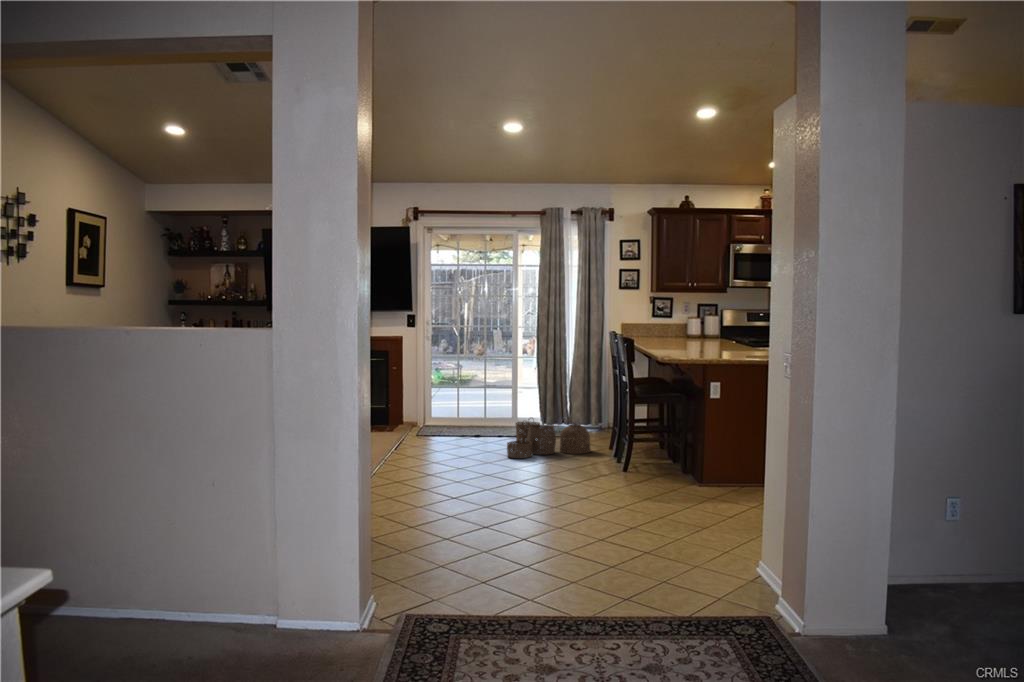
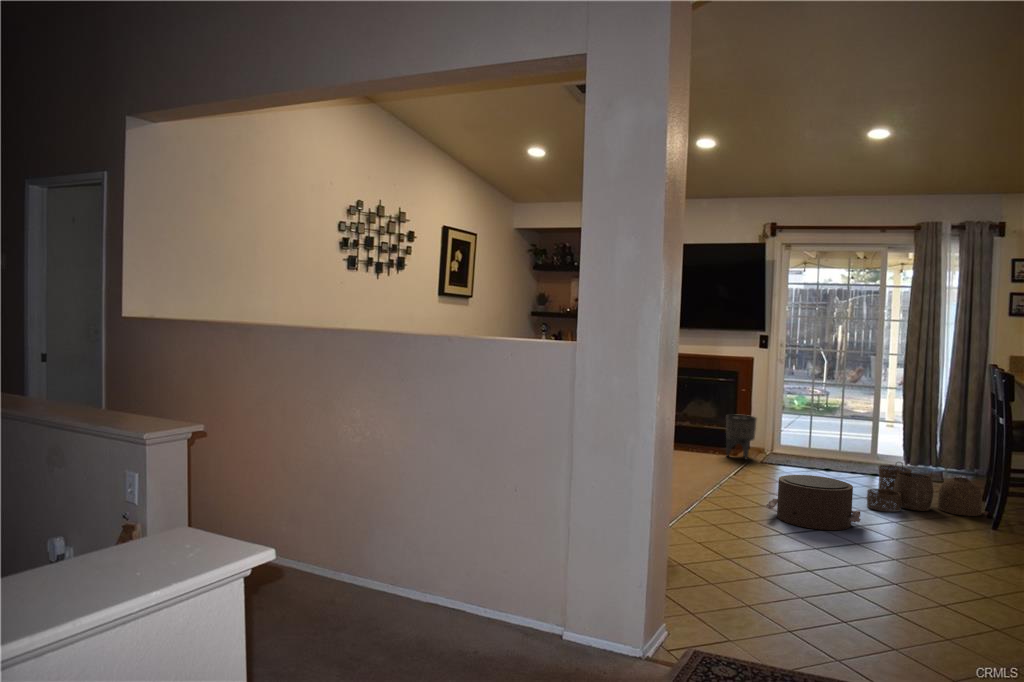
planter: none [385,393,413,434] -> present [726,415,757,459]
pouf: none [427,434,501,476] -> present [766,475,861,530]

